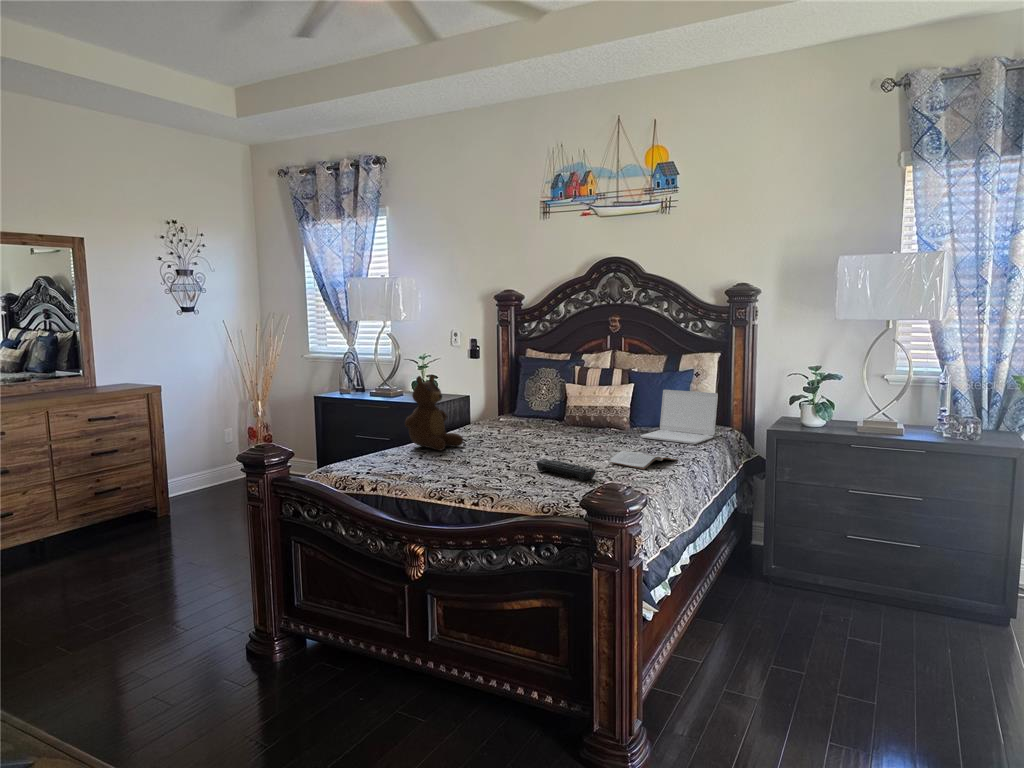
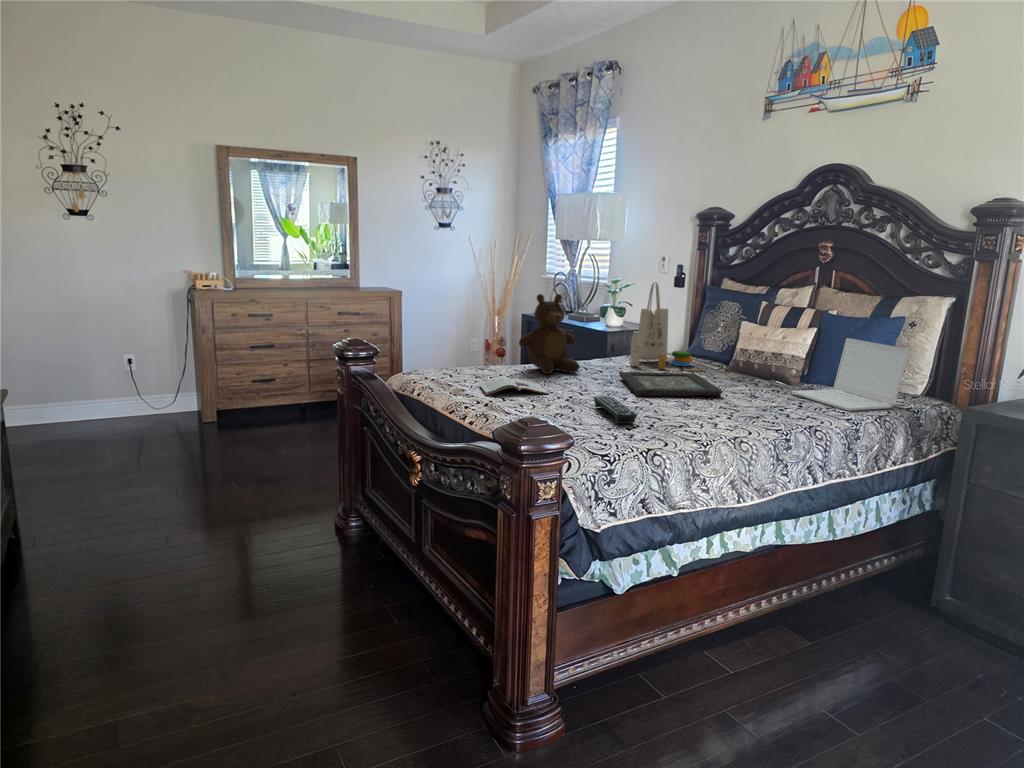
tote bag: none [481,357,550,433] -> present [630,282,705,371]
decorative tray: none [502,432,605,457] -> present [619,372,723,396]
magazine: present [609,451,678,469] -> present [479,376,549,395]

